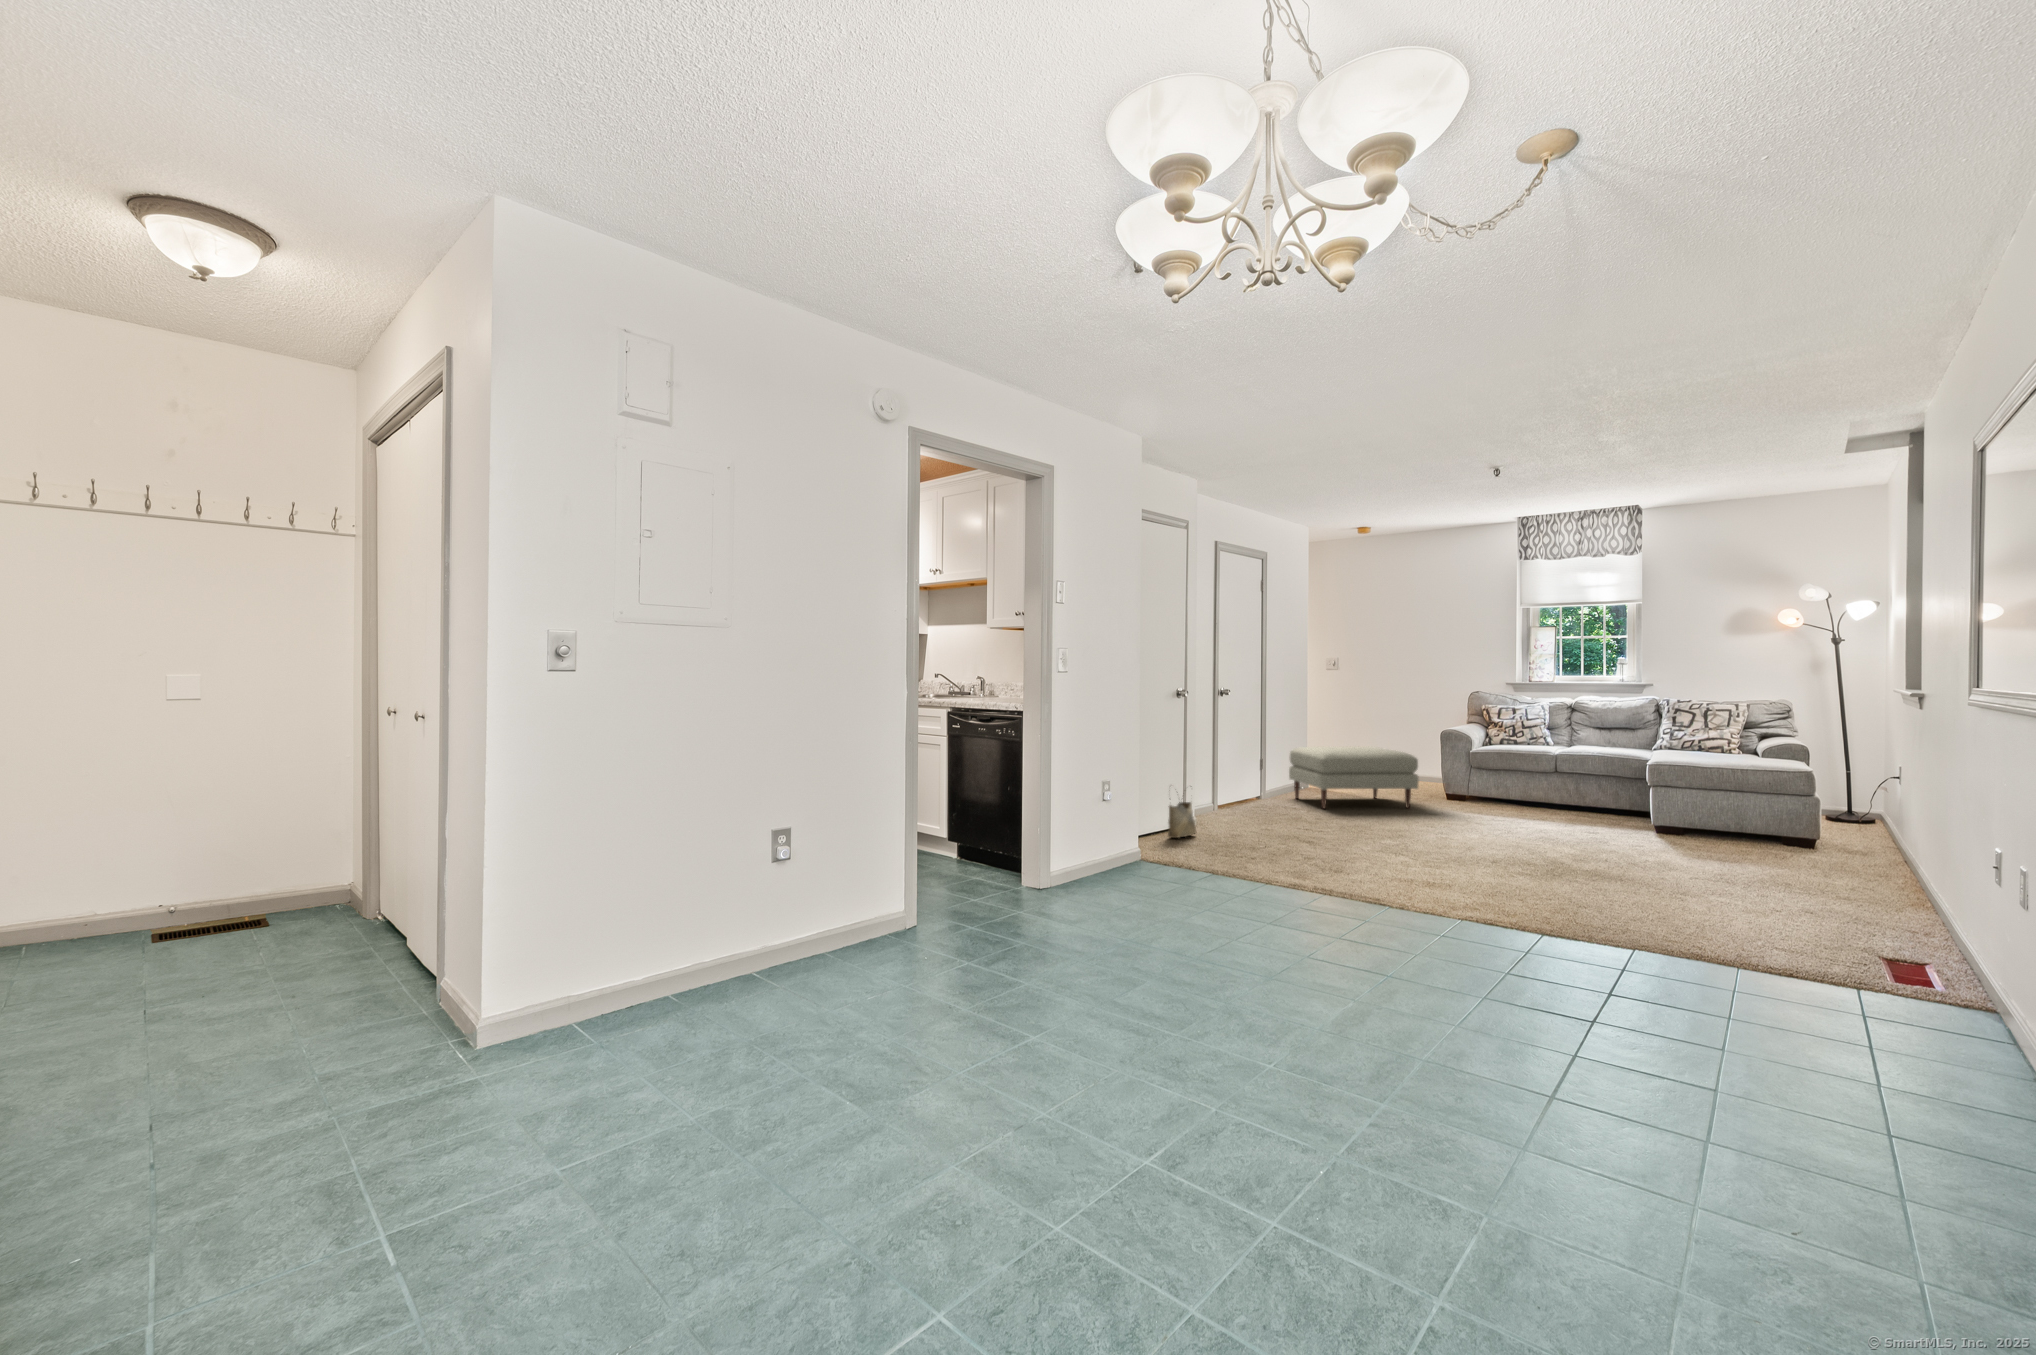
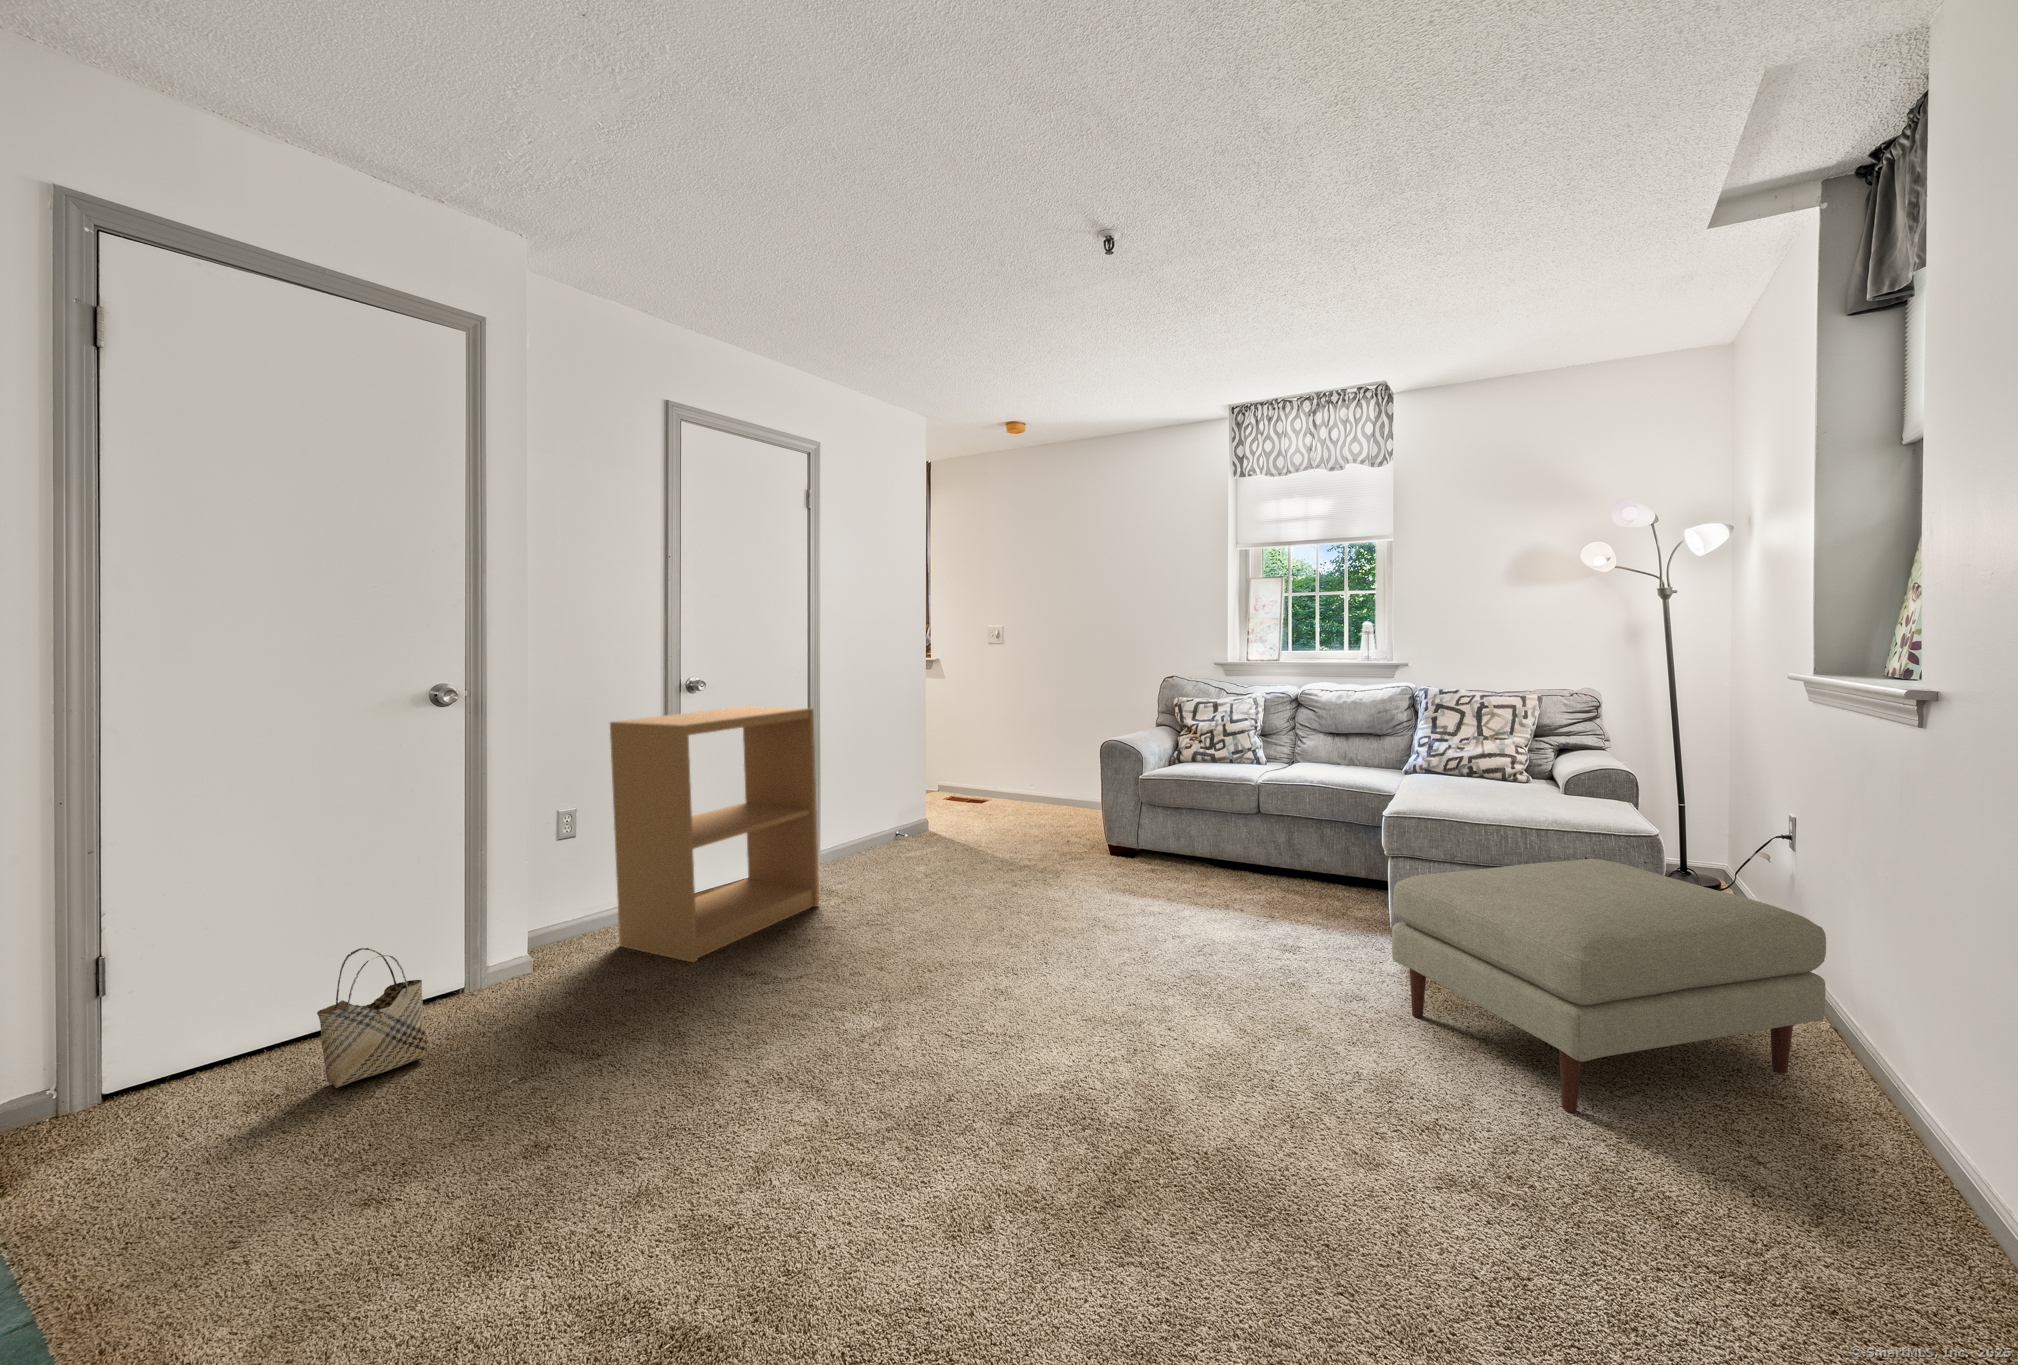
bookshelf: none [1211,697,1295,820] -> present [610,706,819,962]
ottoman: present [1289,746,1419,809] -> present [1392,859,1826,1112]

